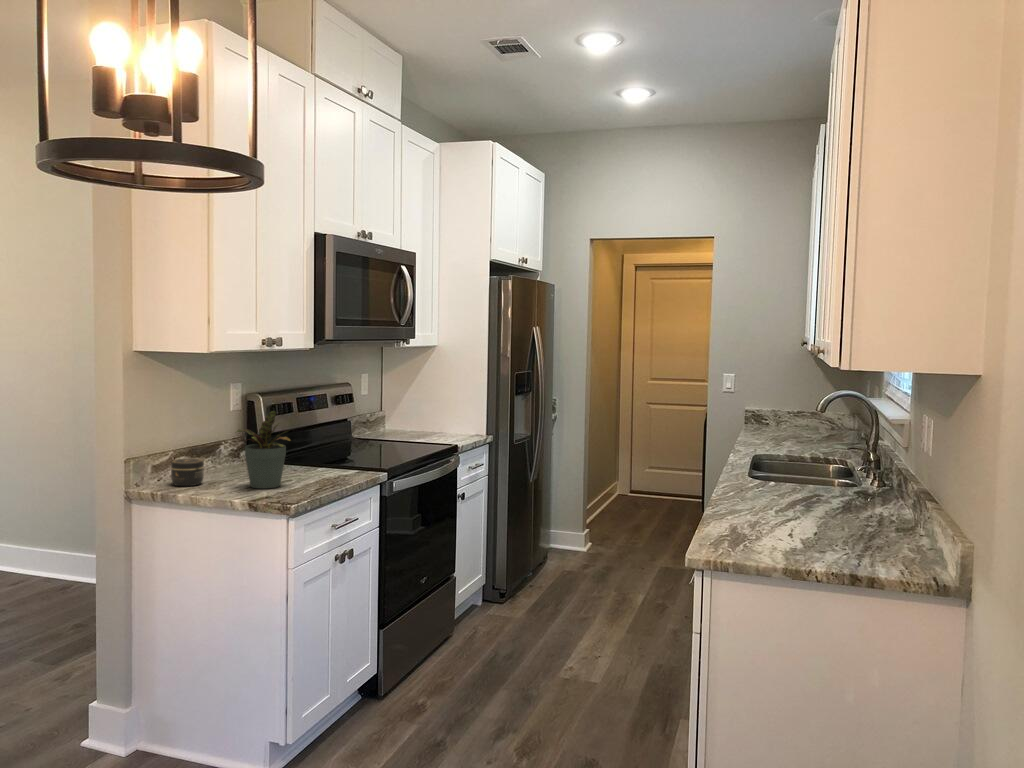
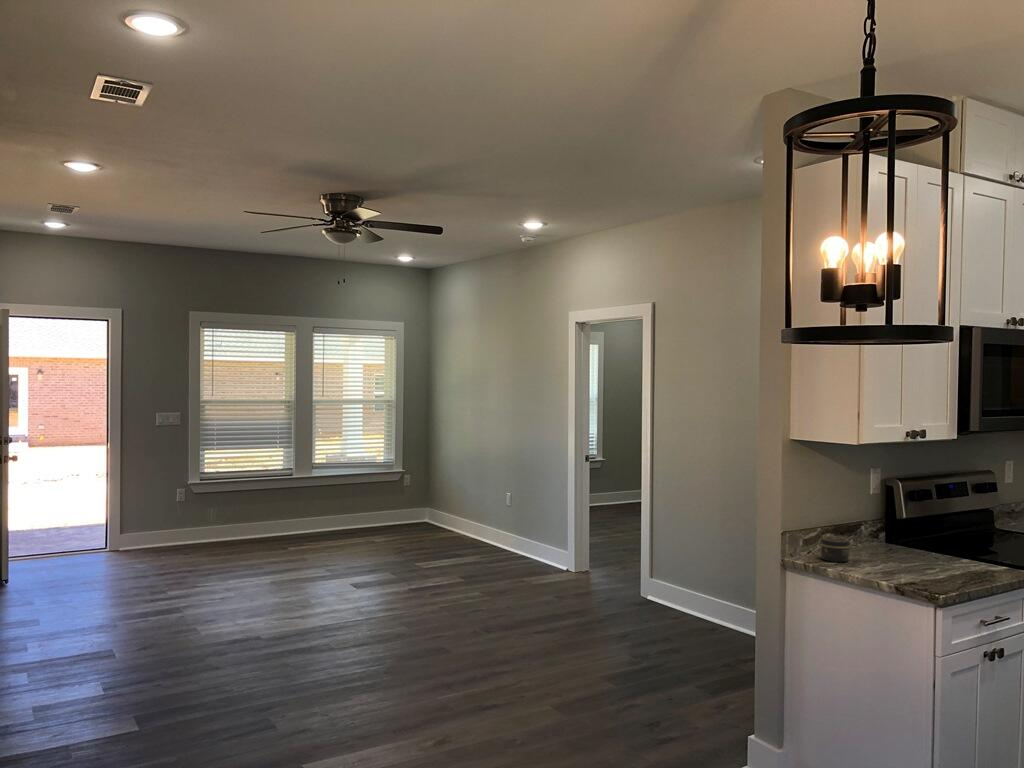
potted plant: present [237,411,290,488] -> none [879,502,940,575]

